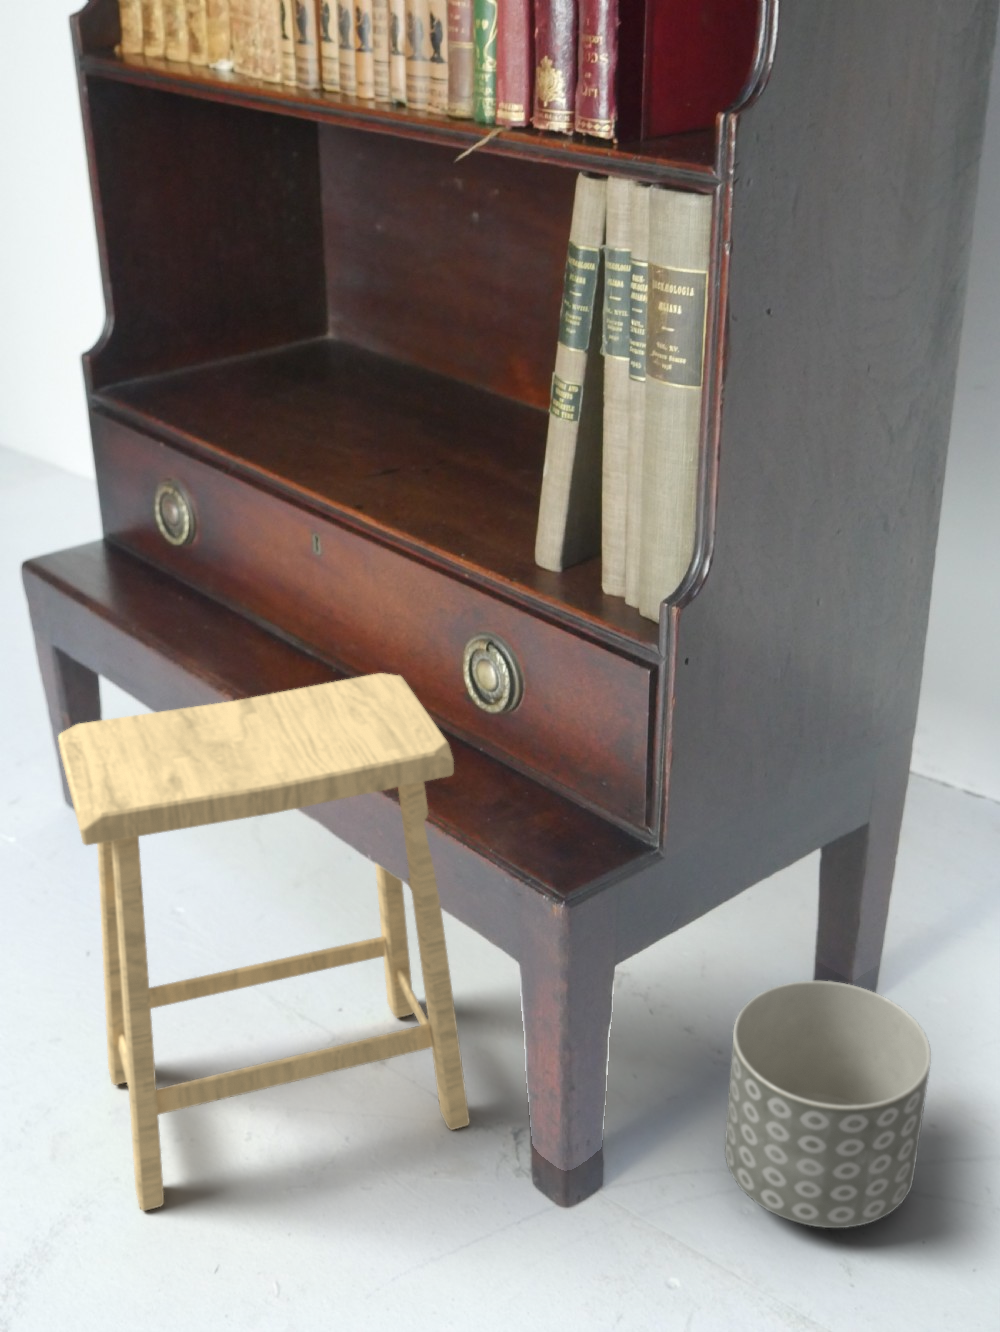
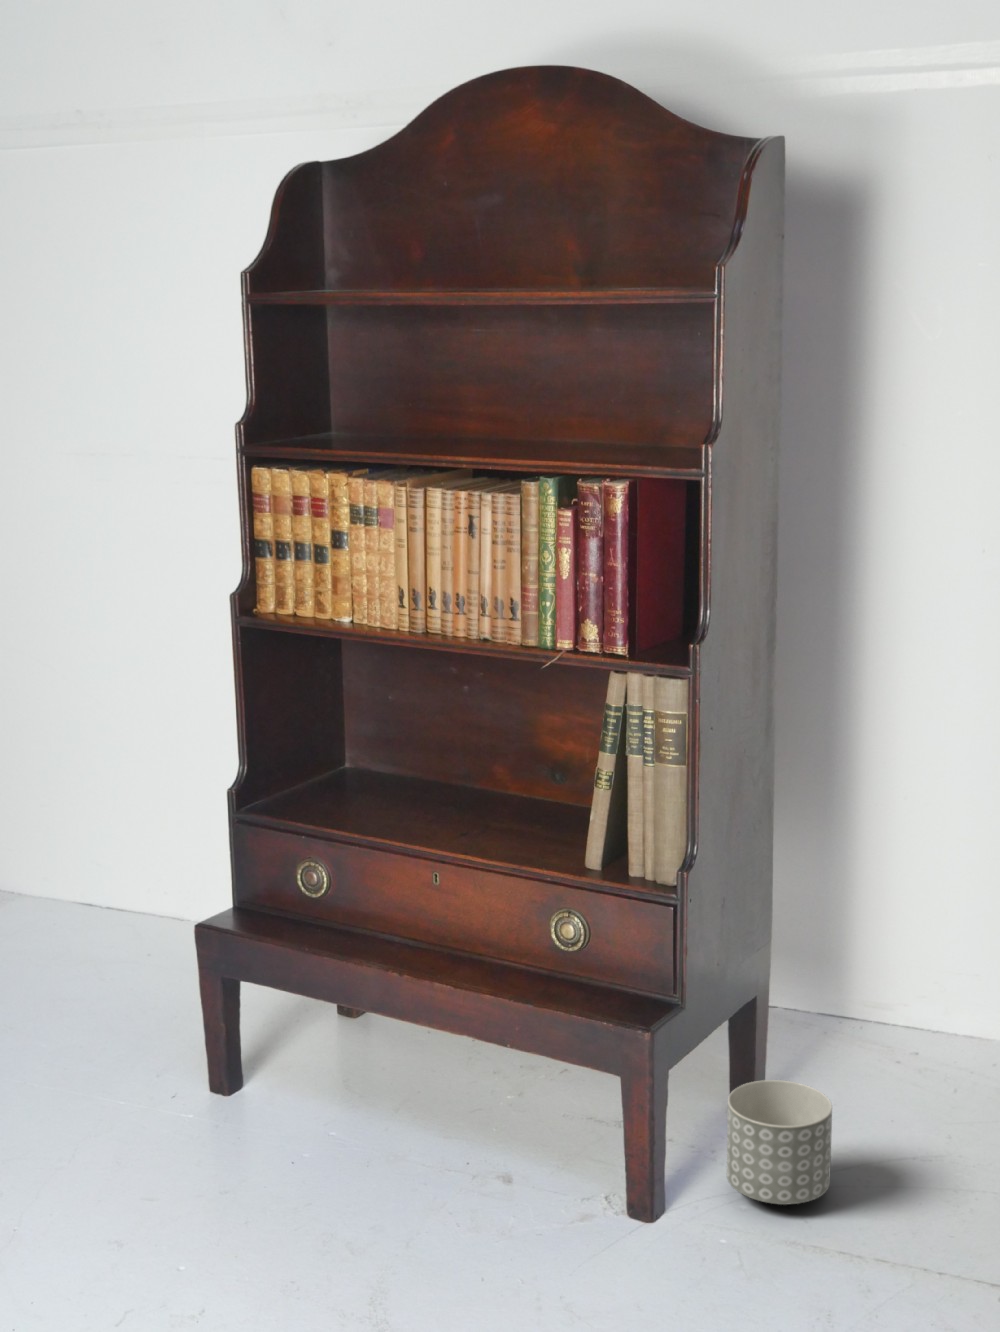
footstool: present [58,673,470,1211] -> none [354,940,581,1263]

